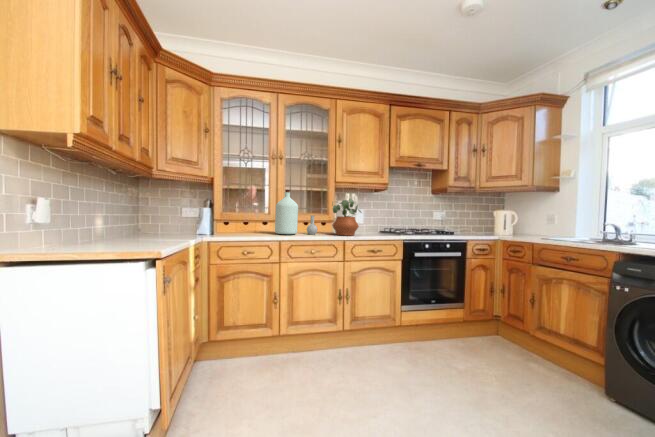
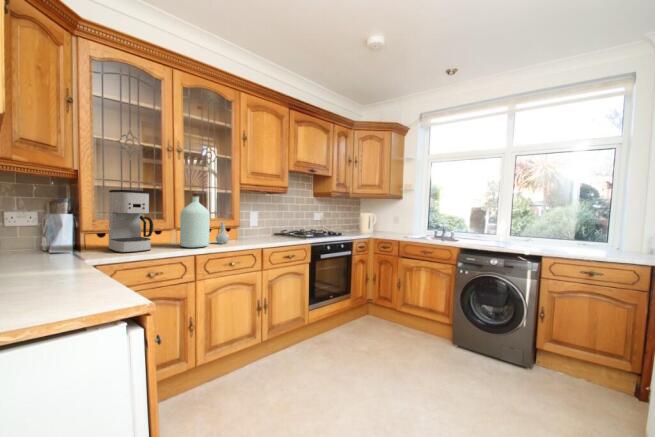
coffee maker: none [231,188,258,234] -> present [108,190,153,253]
potted plant: present [332,199,361,236] -> none [242,203,273,242]

